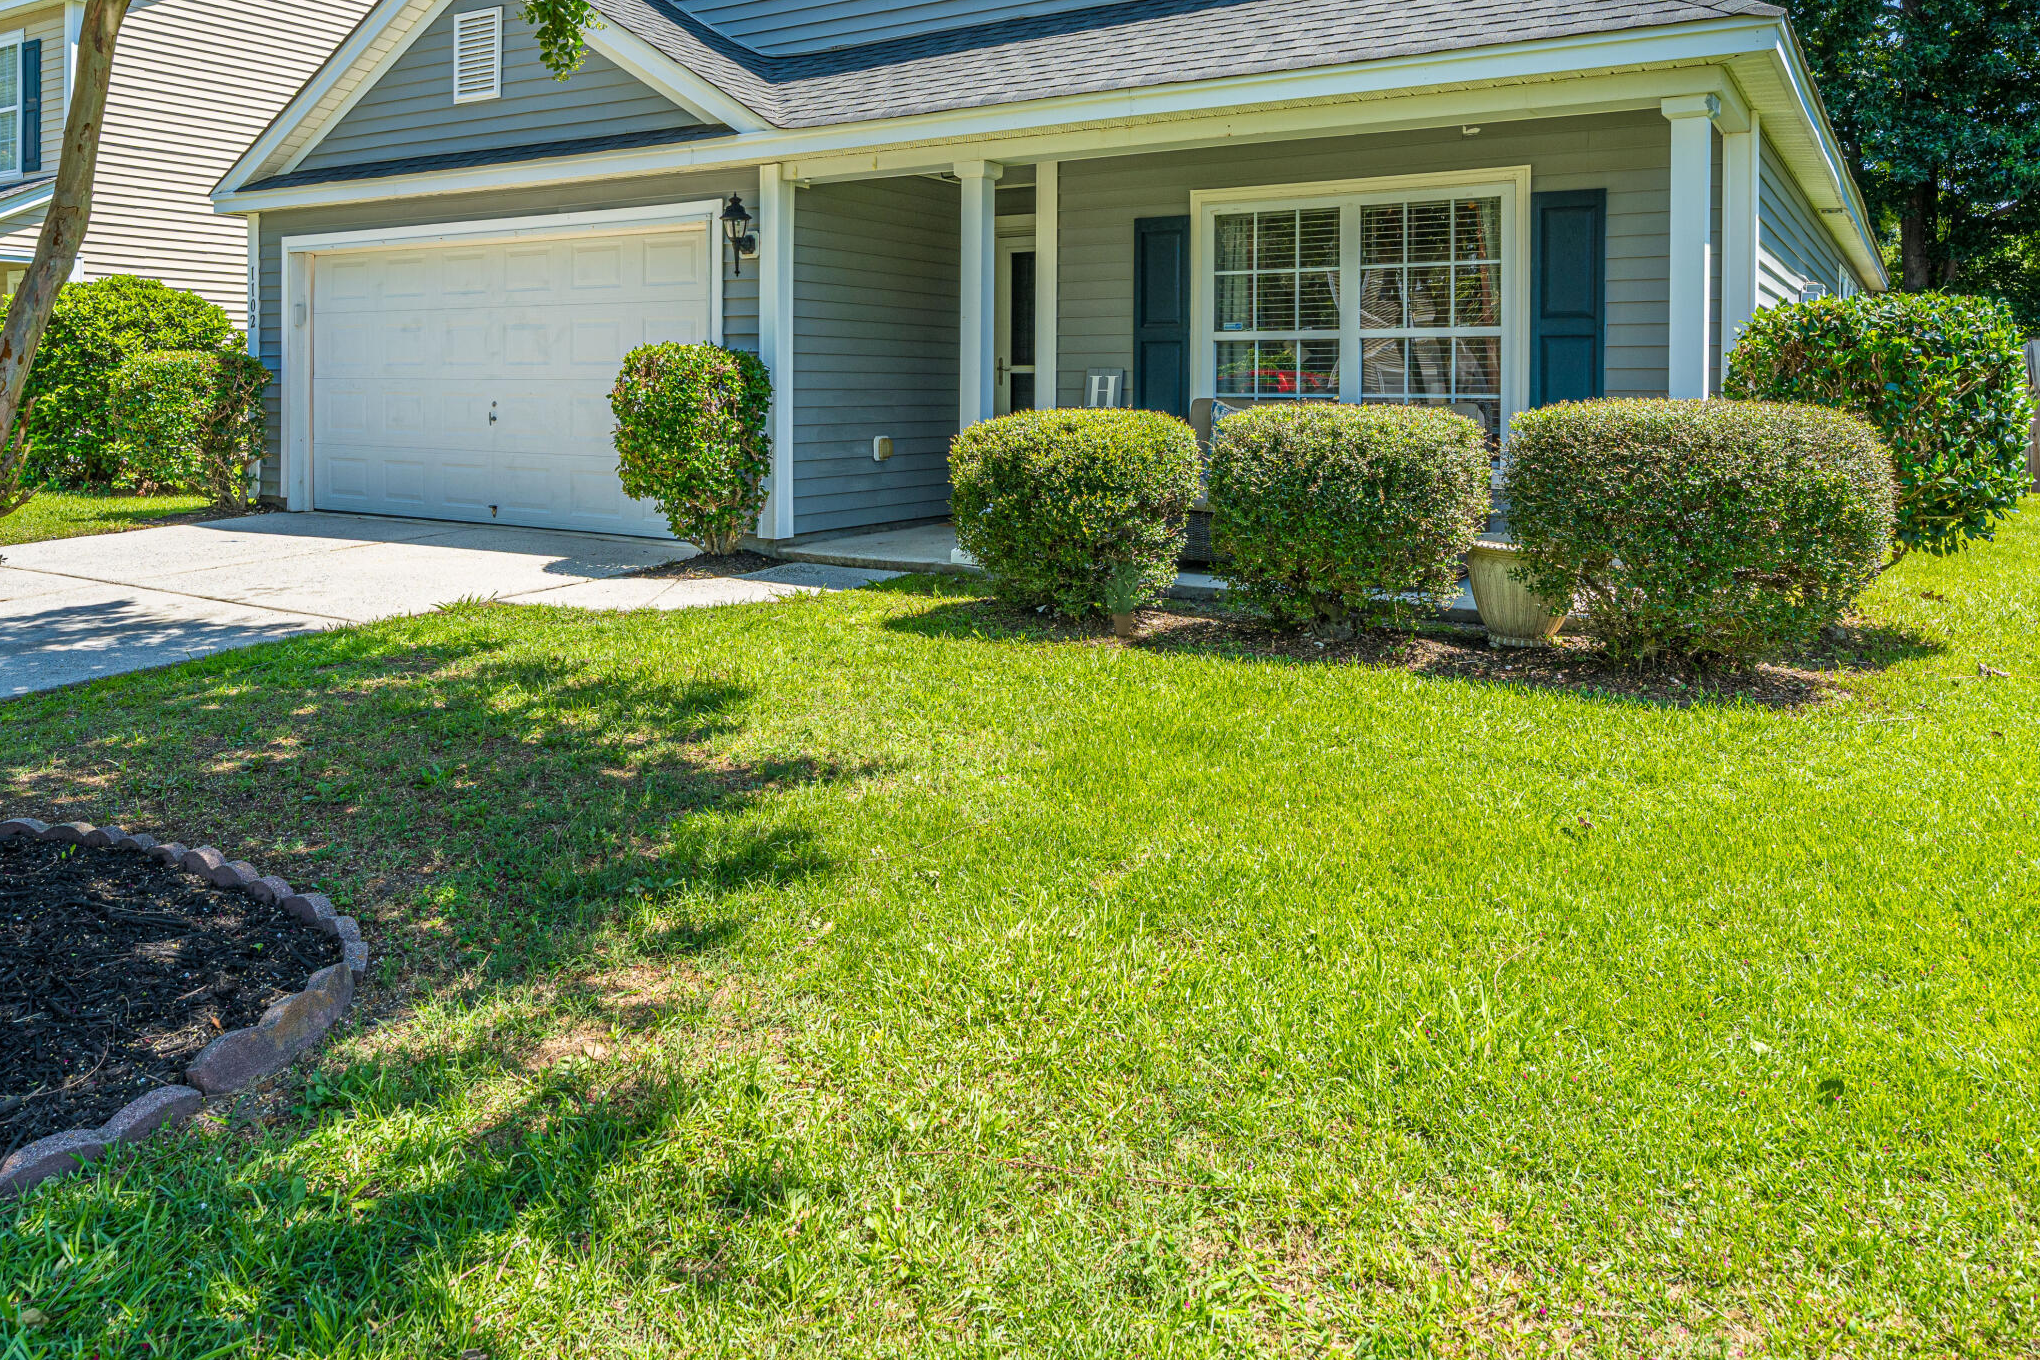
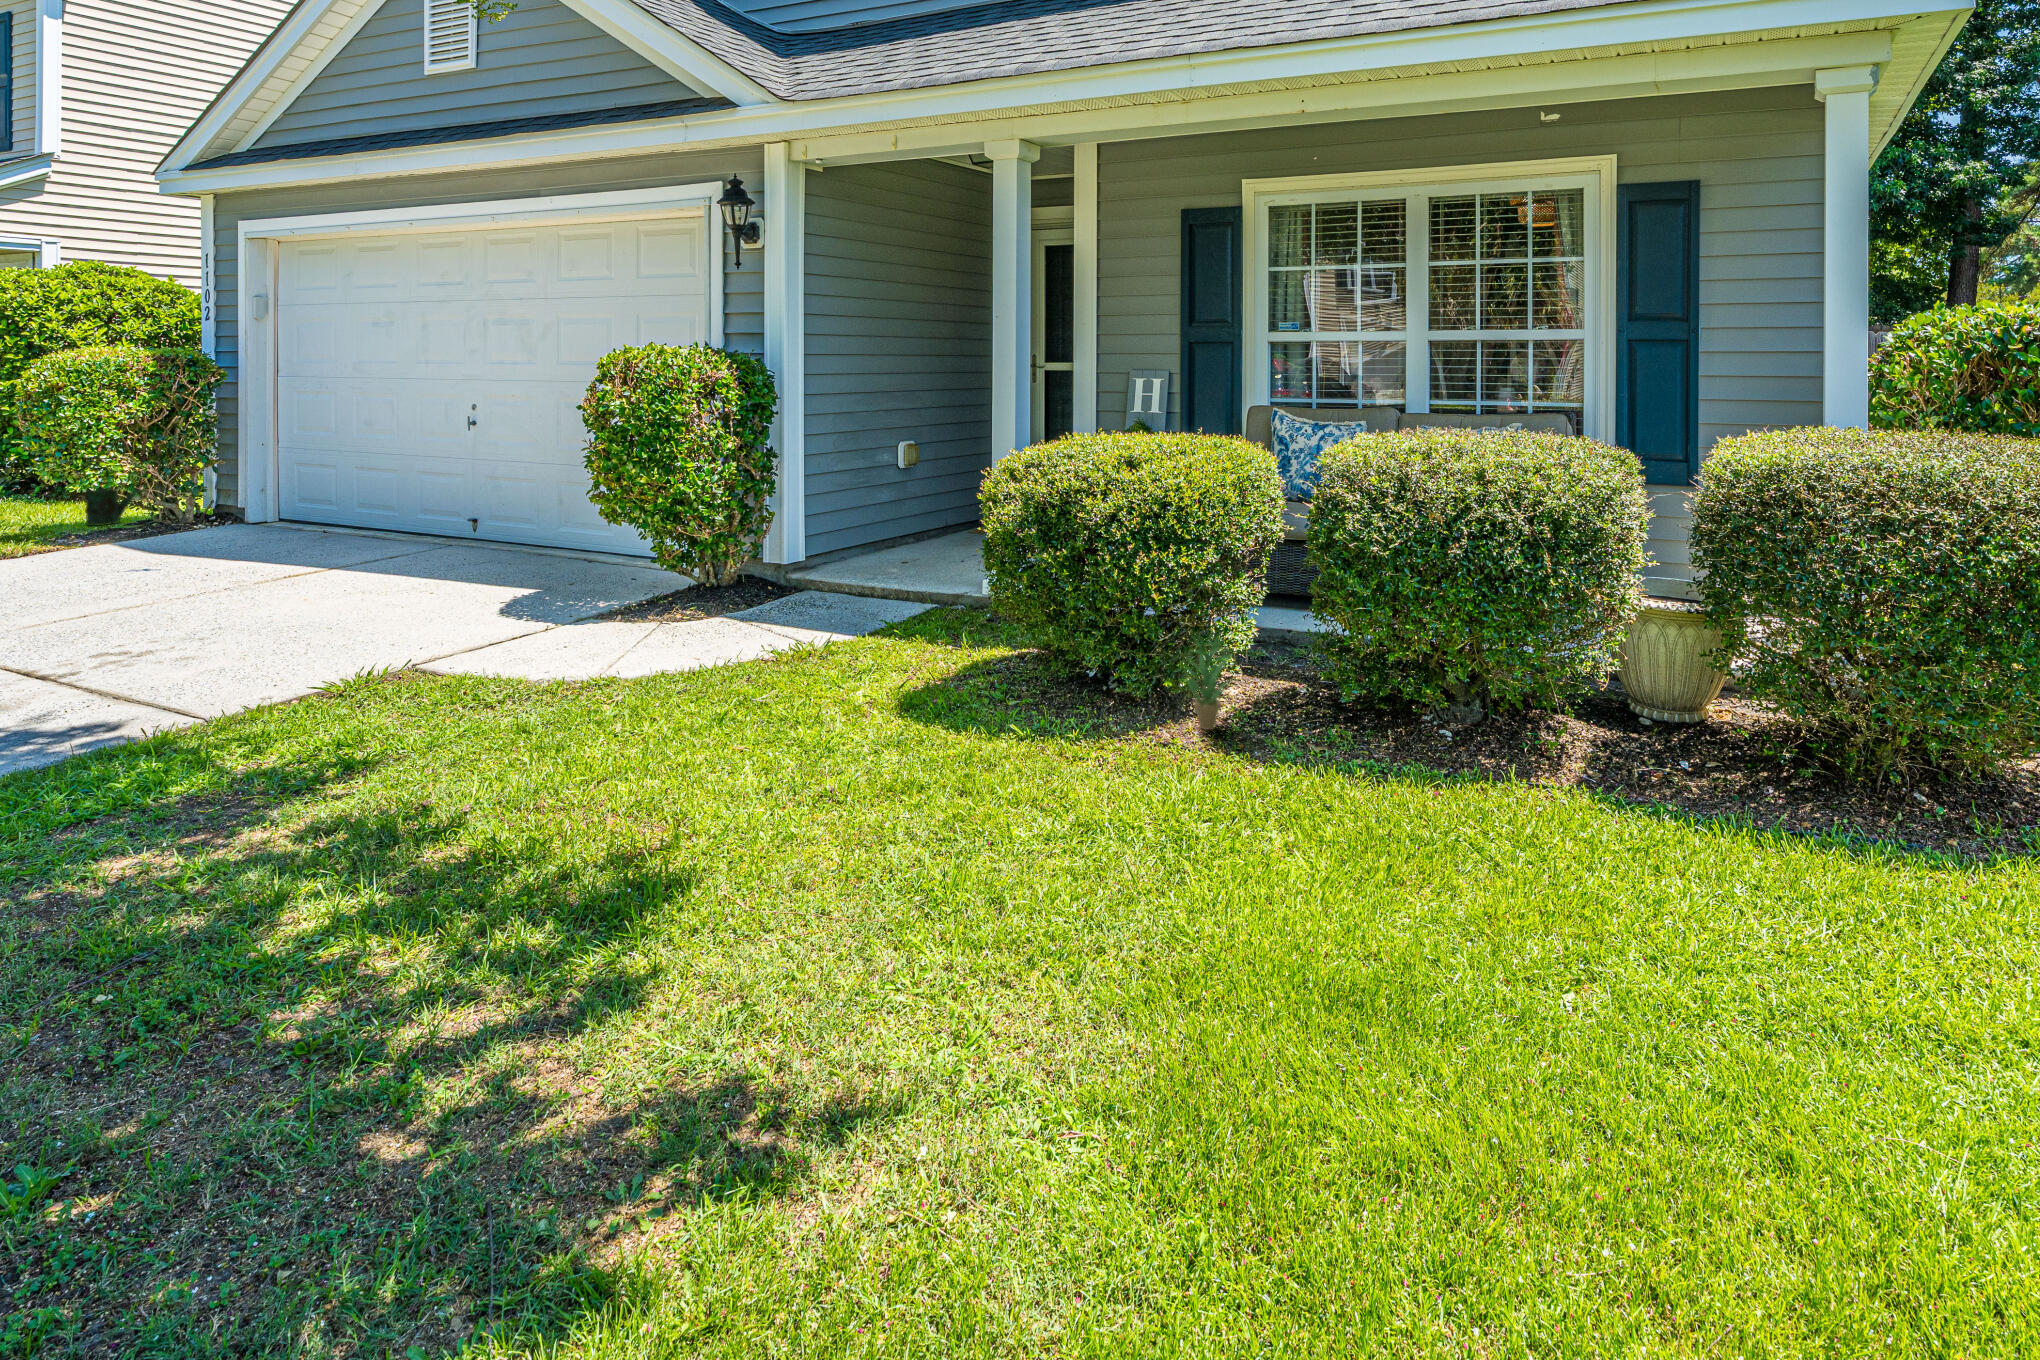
watering can: none [151,475,206,514] -> present [75,482,145,526]

